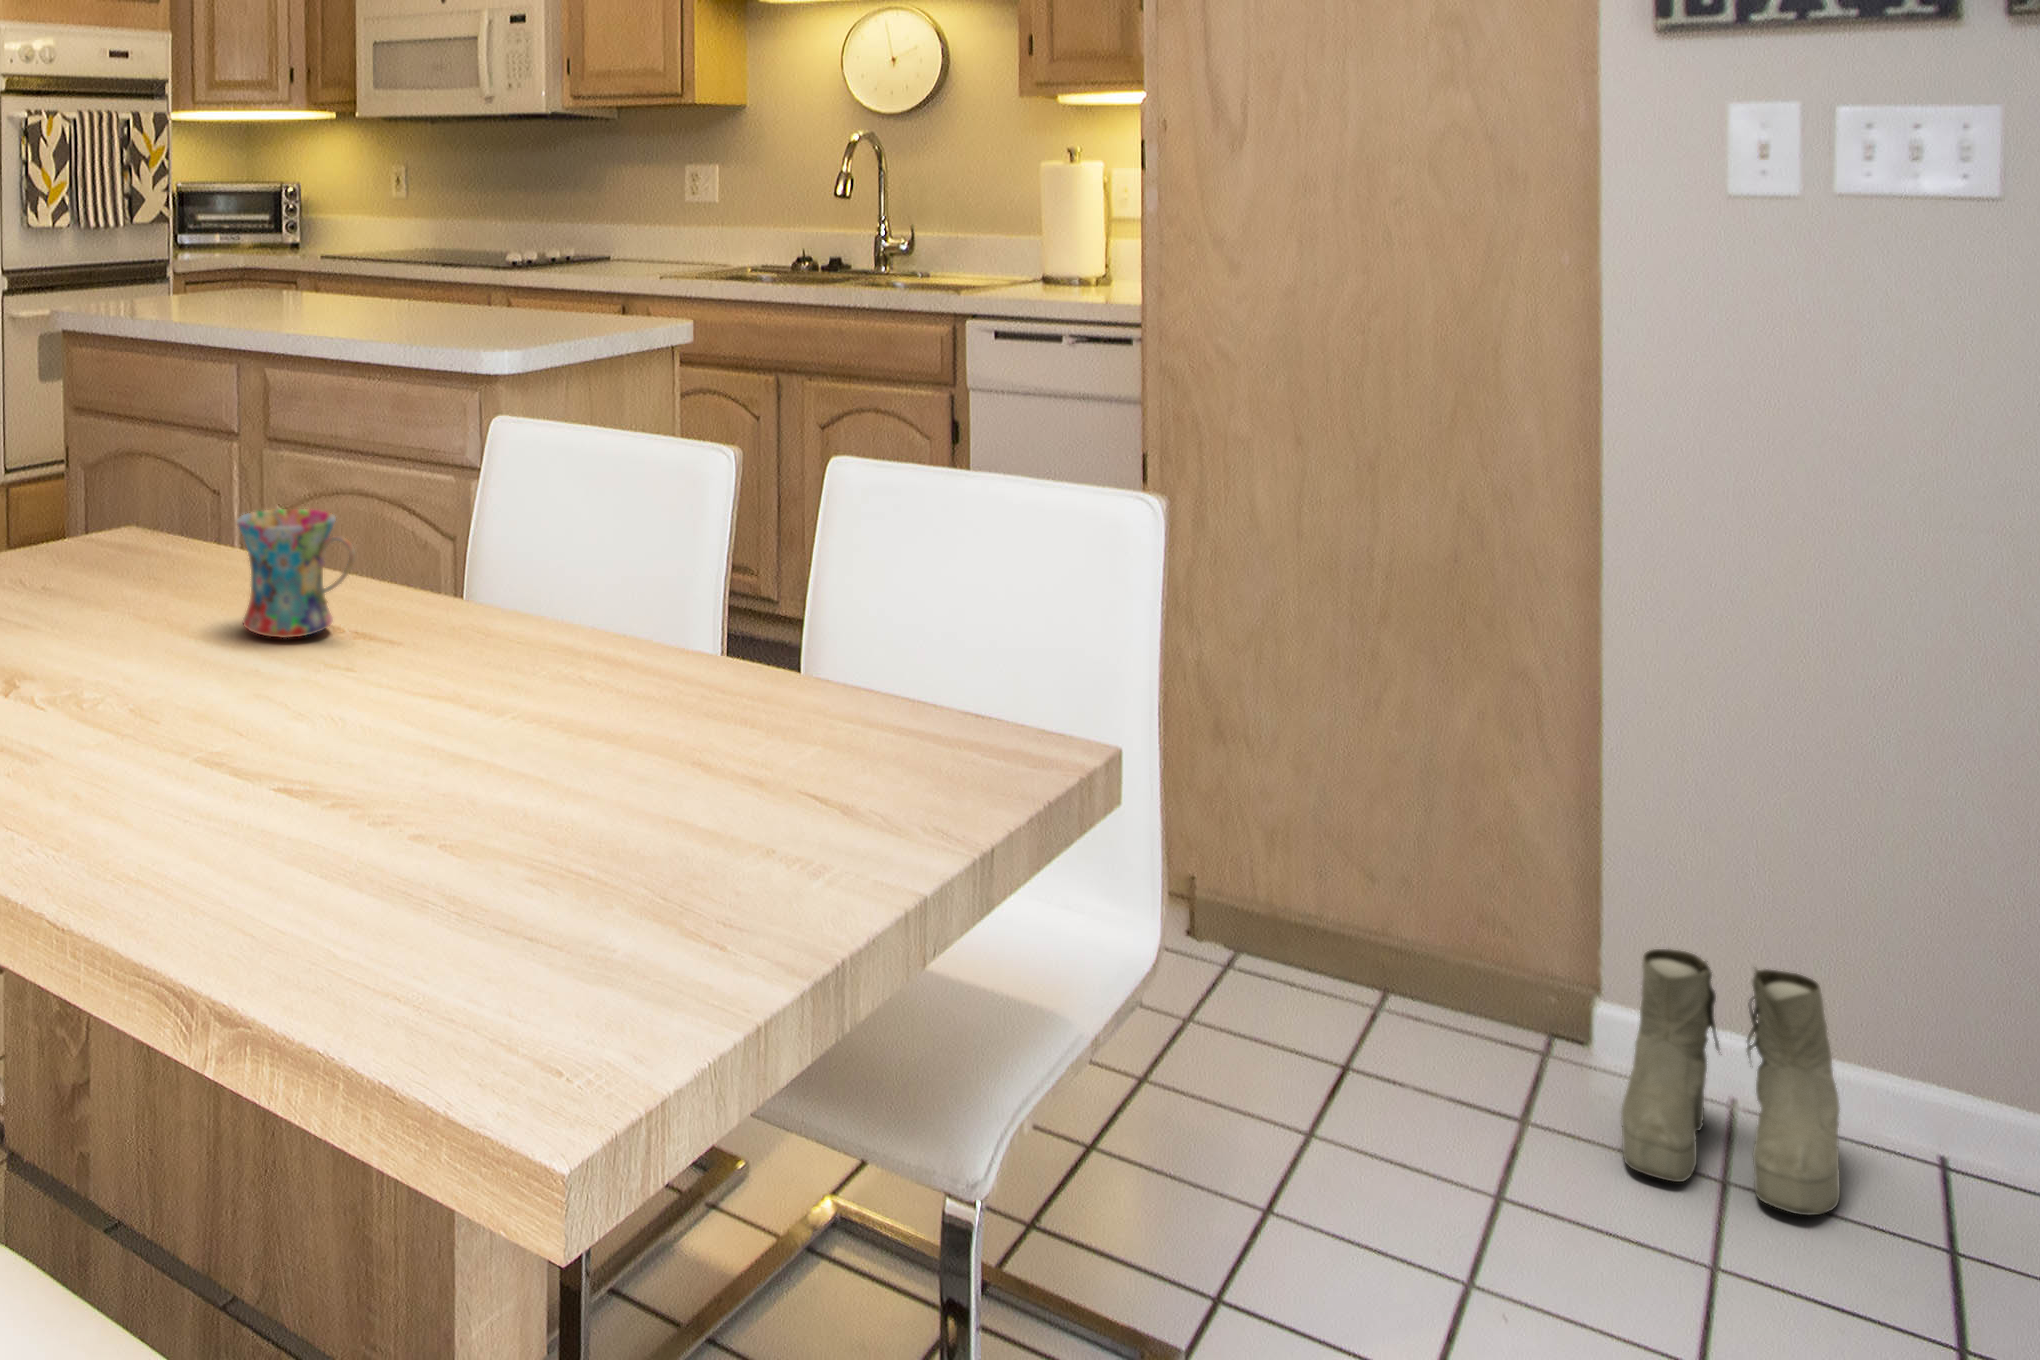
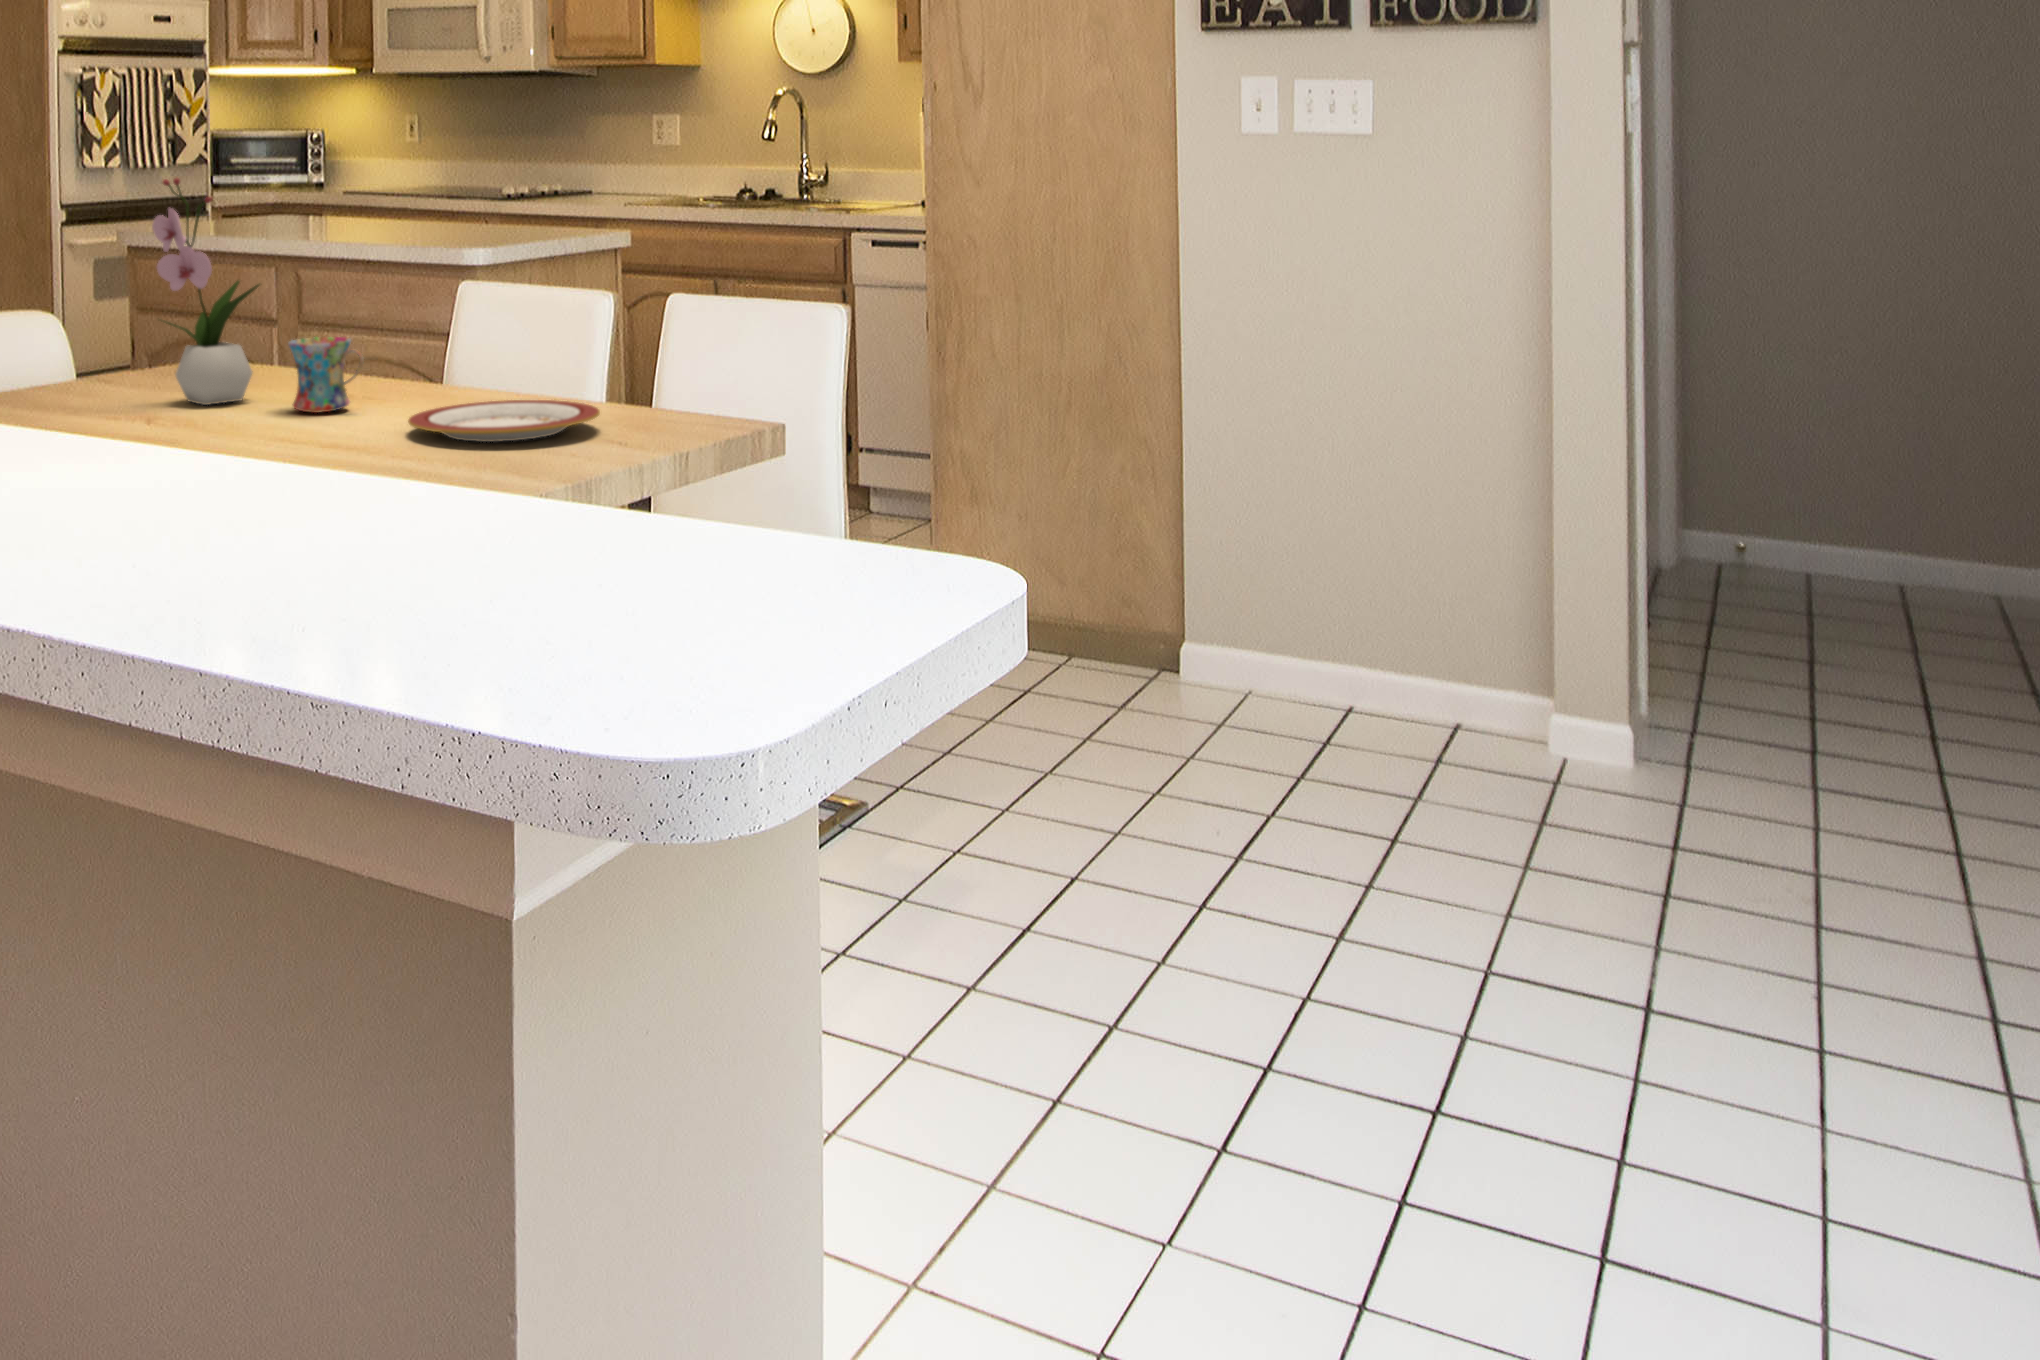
flower arrangement: none [39,249,200,609] -> present [152,178,259,405]
plate: none [432,638,769,741] -> present [408,400,600,442]
boots: present [1621,949,1840,1216] -> none [1164,597,1282,731]

